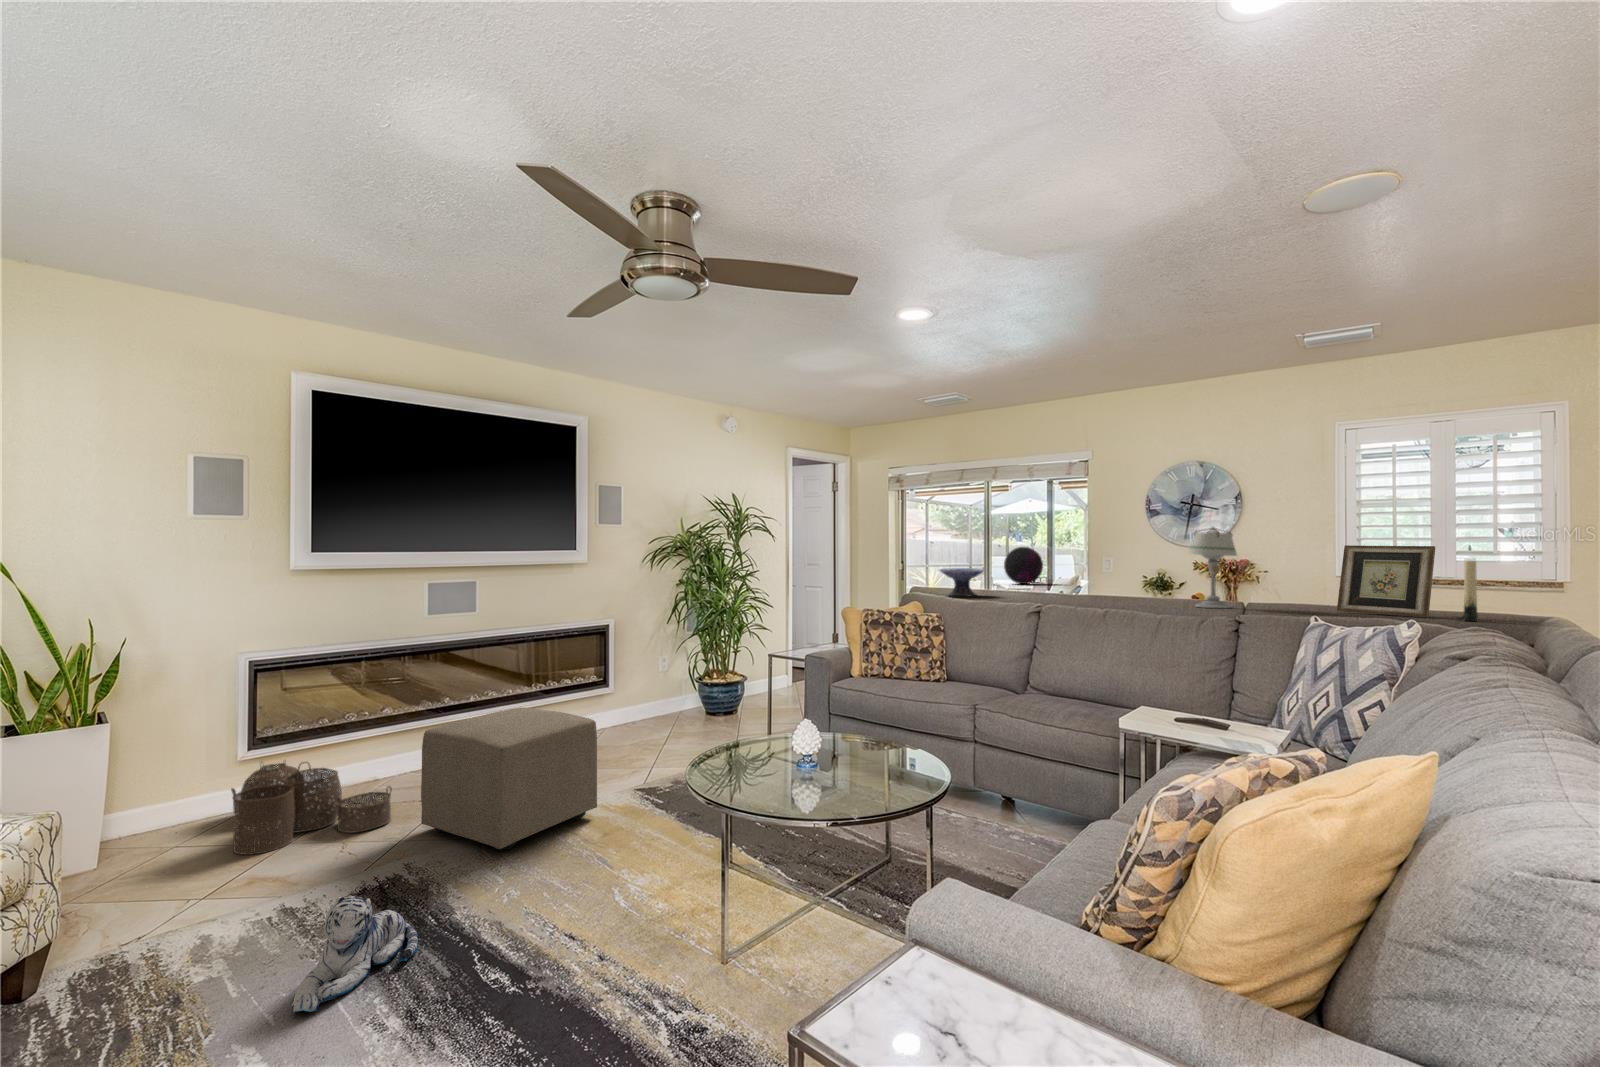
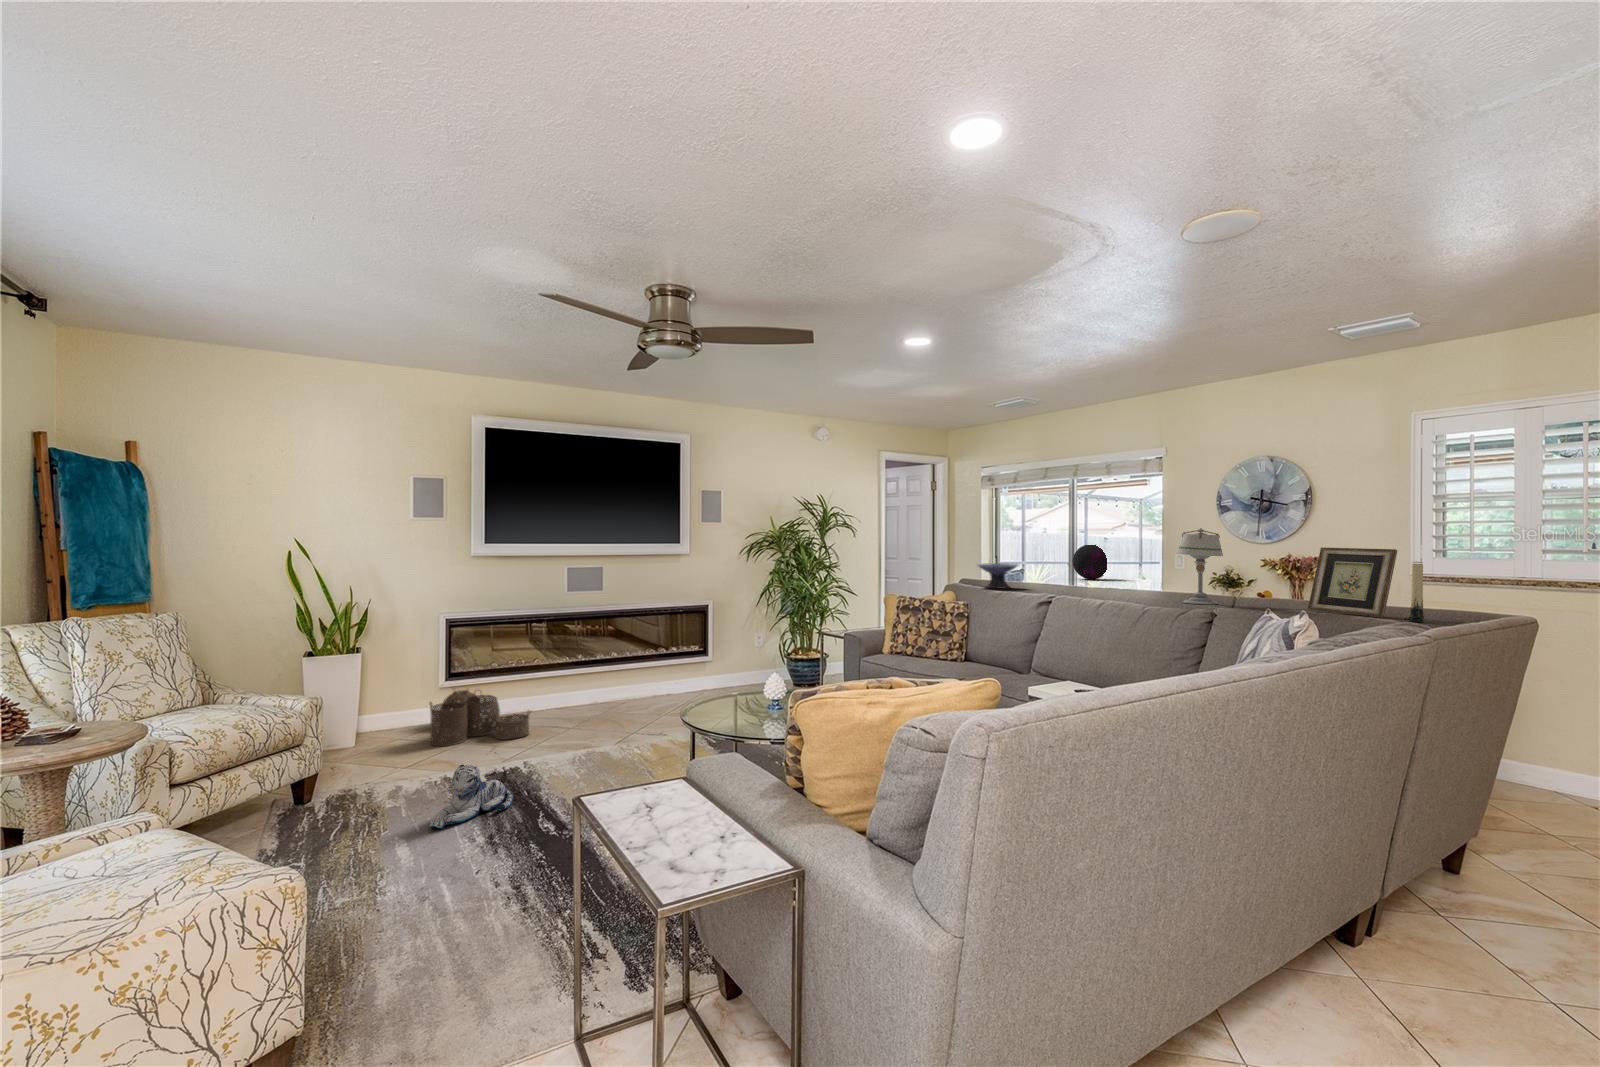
ottoman: present [421,708,597,850] -> none [544,662,663,759]

